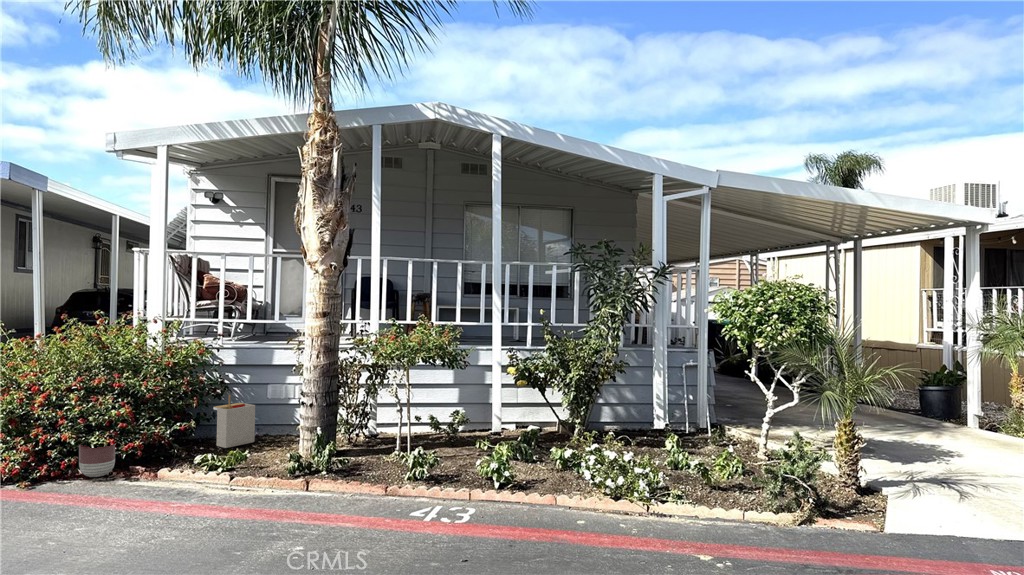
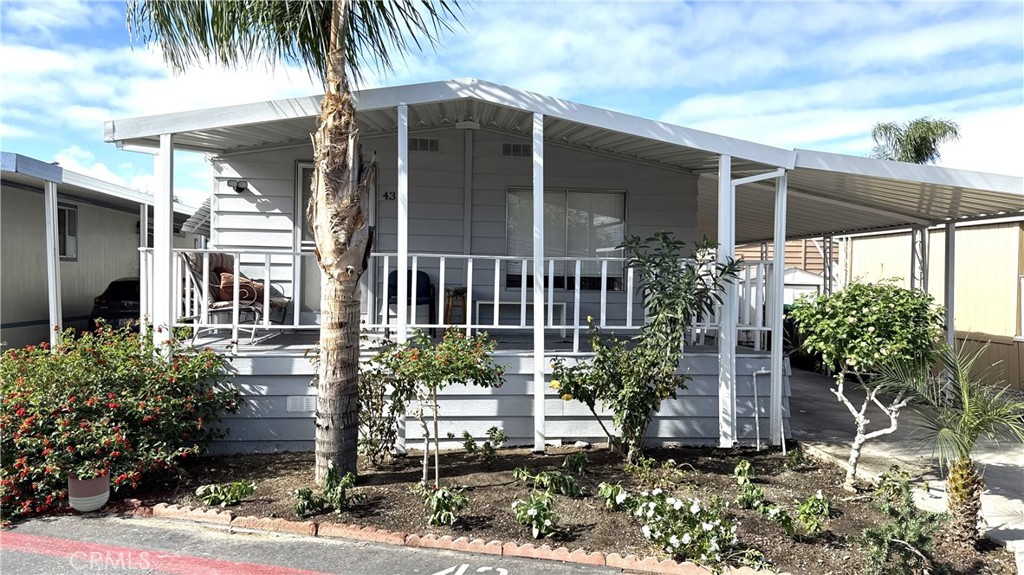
storage bin: present [213,395,255,448] -> none [226,410,271,470]

